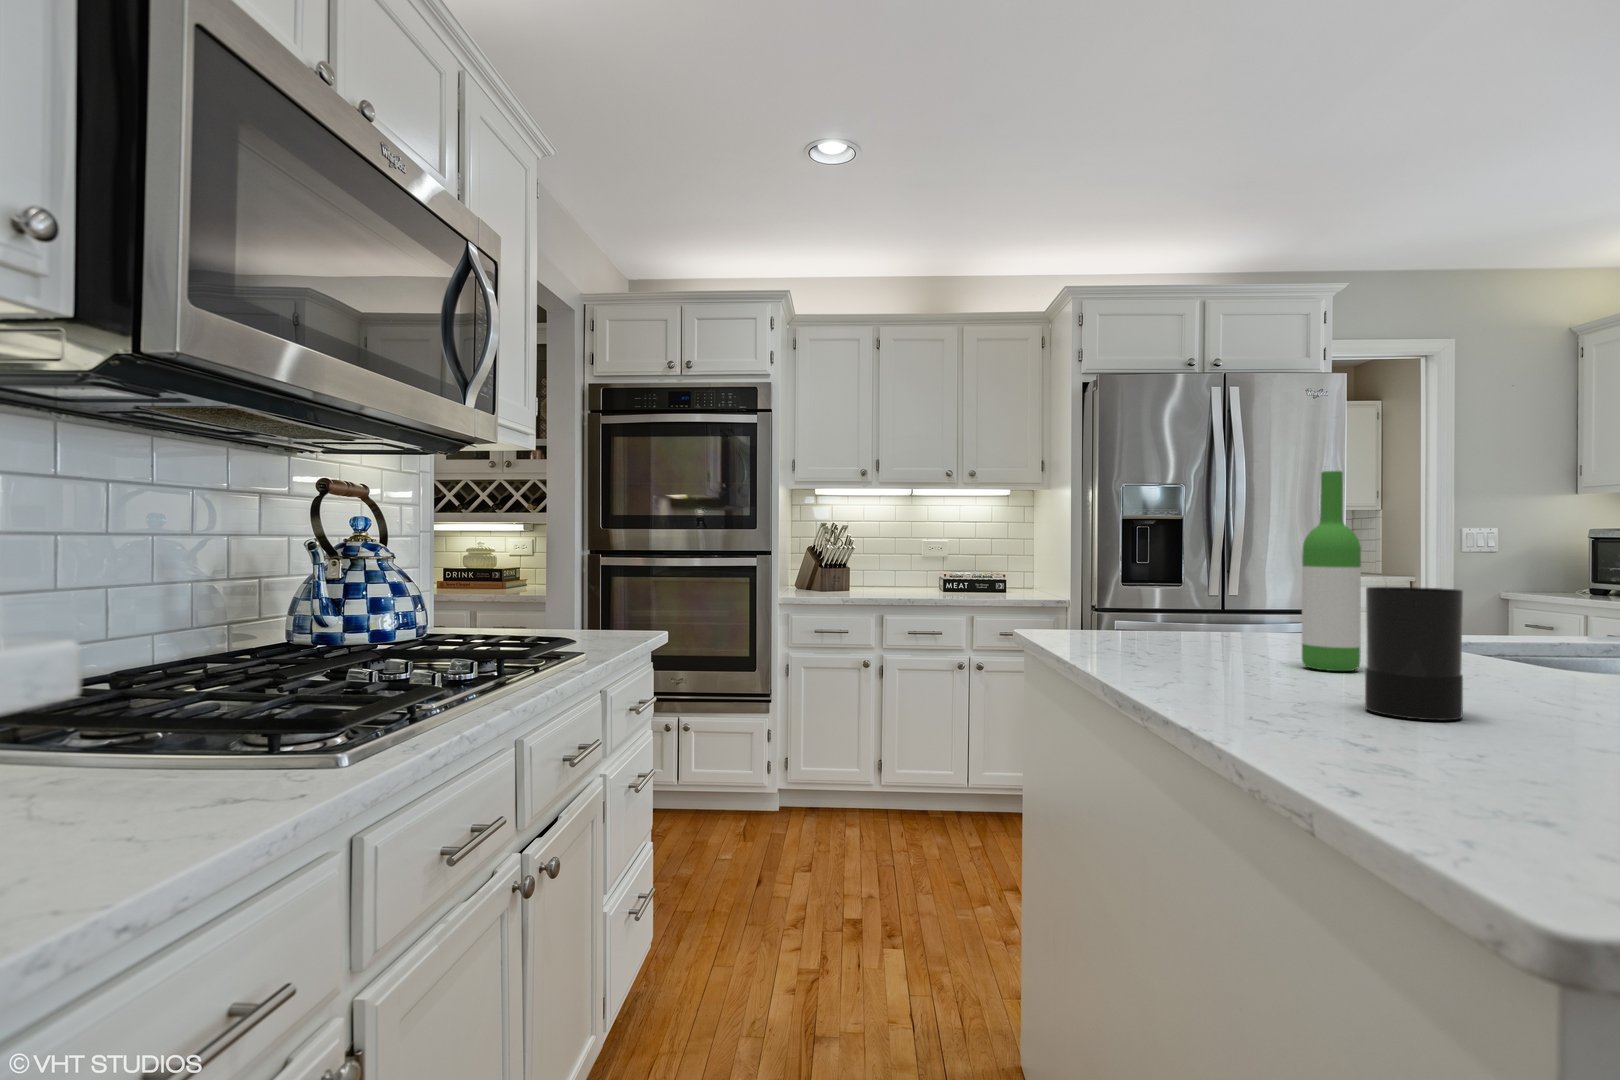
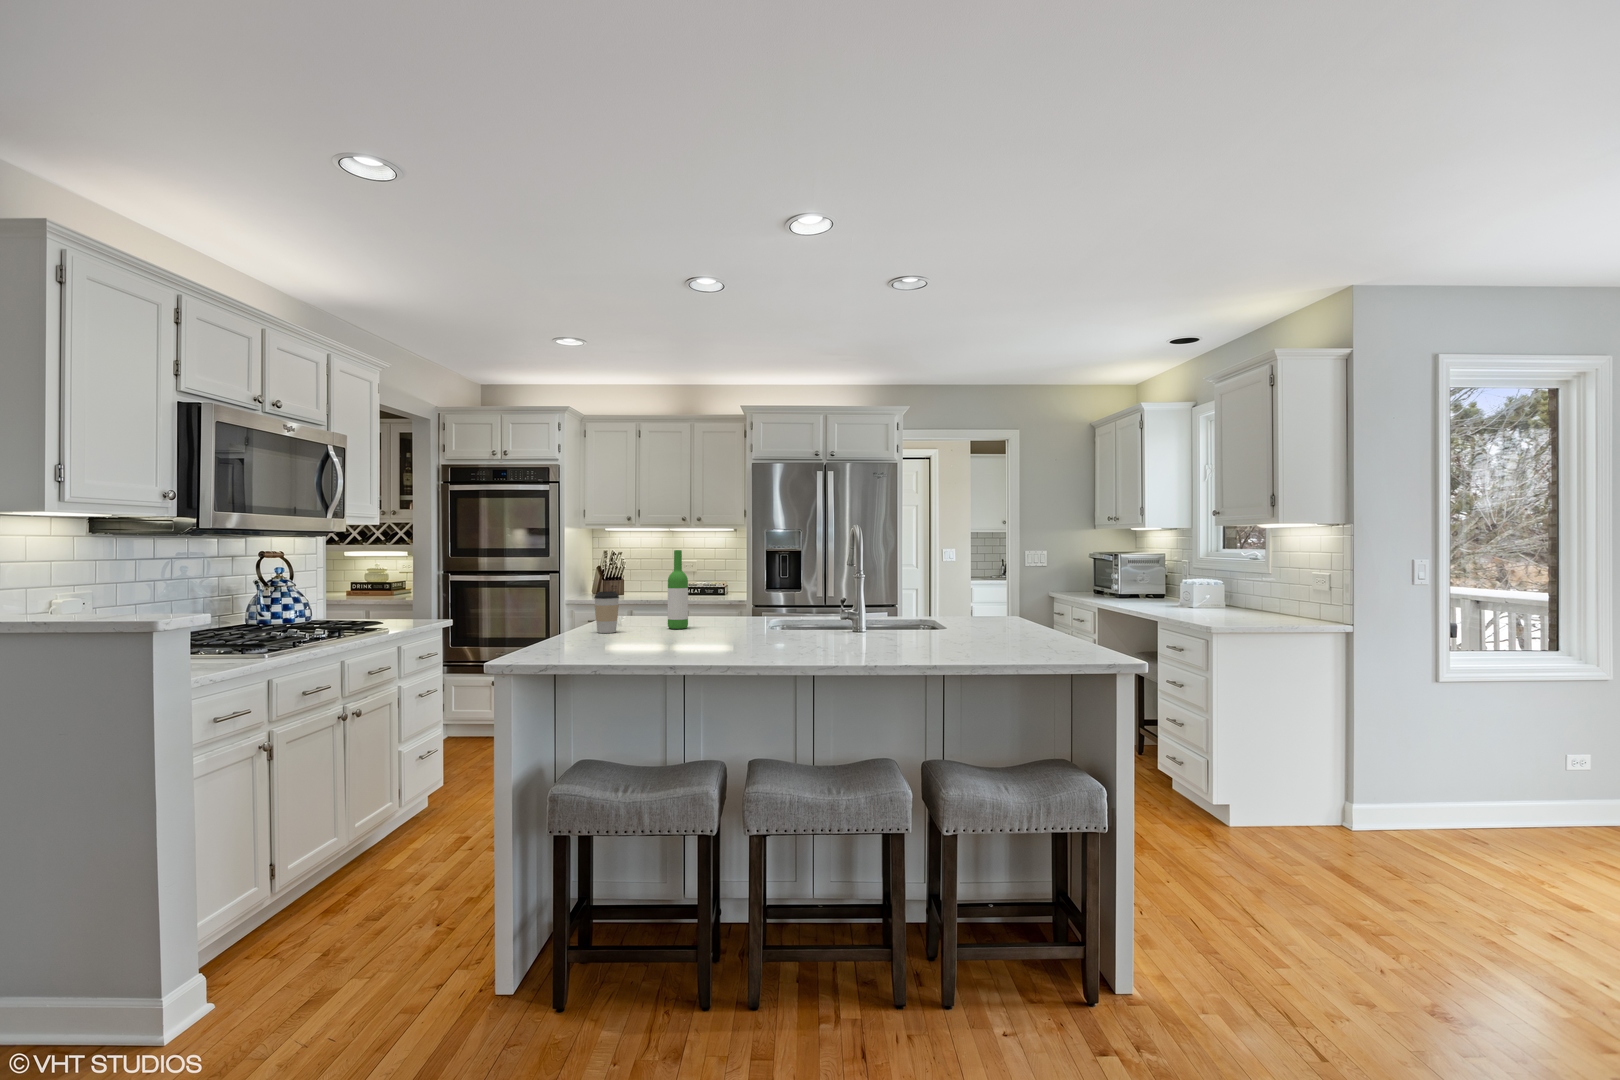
coffee cup: none [1172,571,1244,684] -> present [594,591,619,633]
candle: present [1365,586,1463,720] -> none [617,594,644,640]

